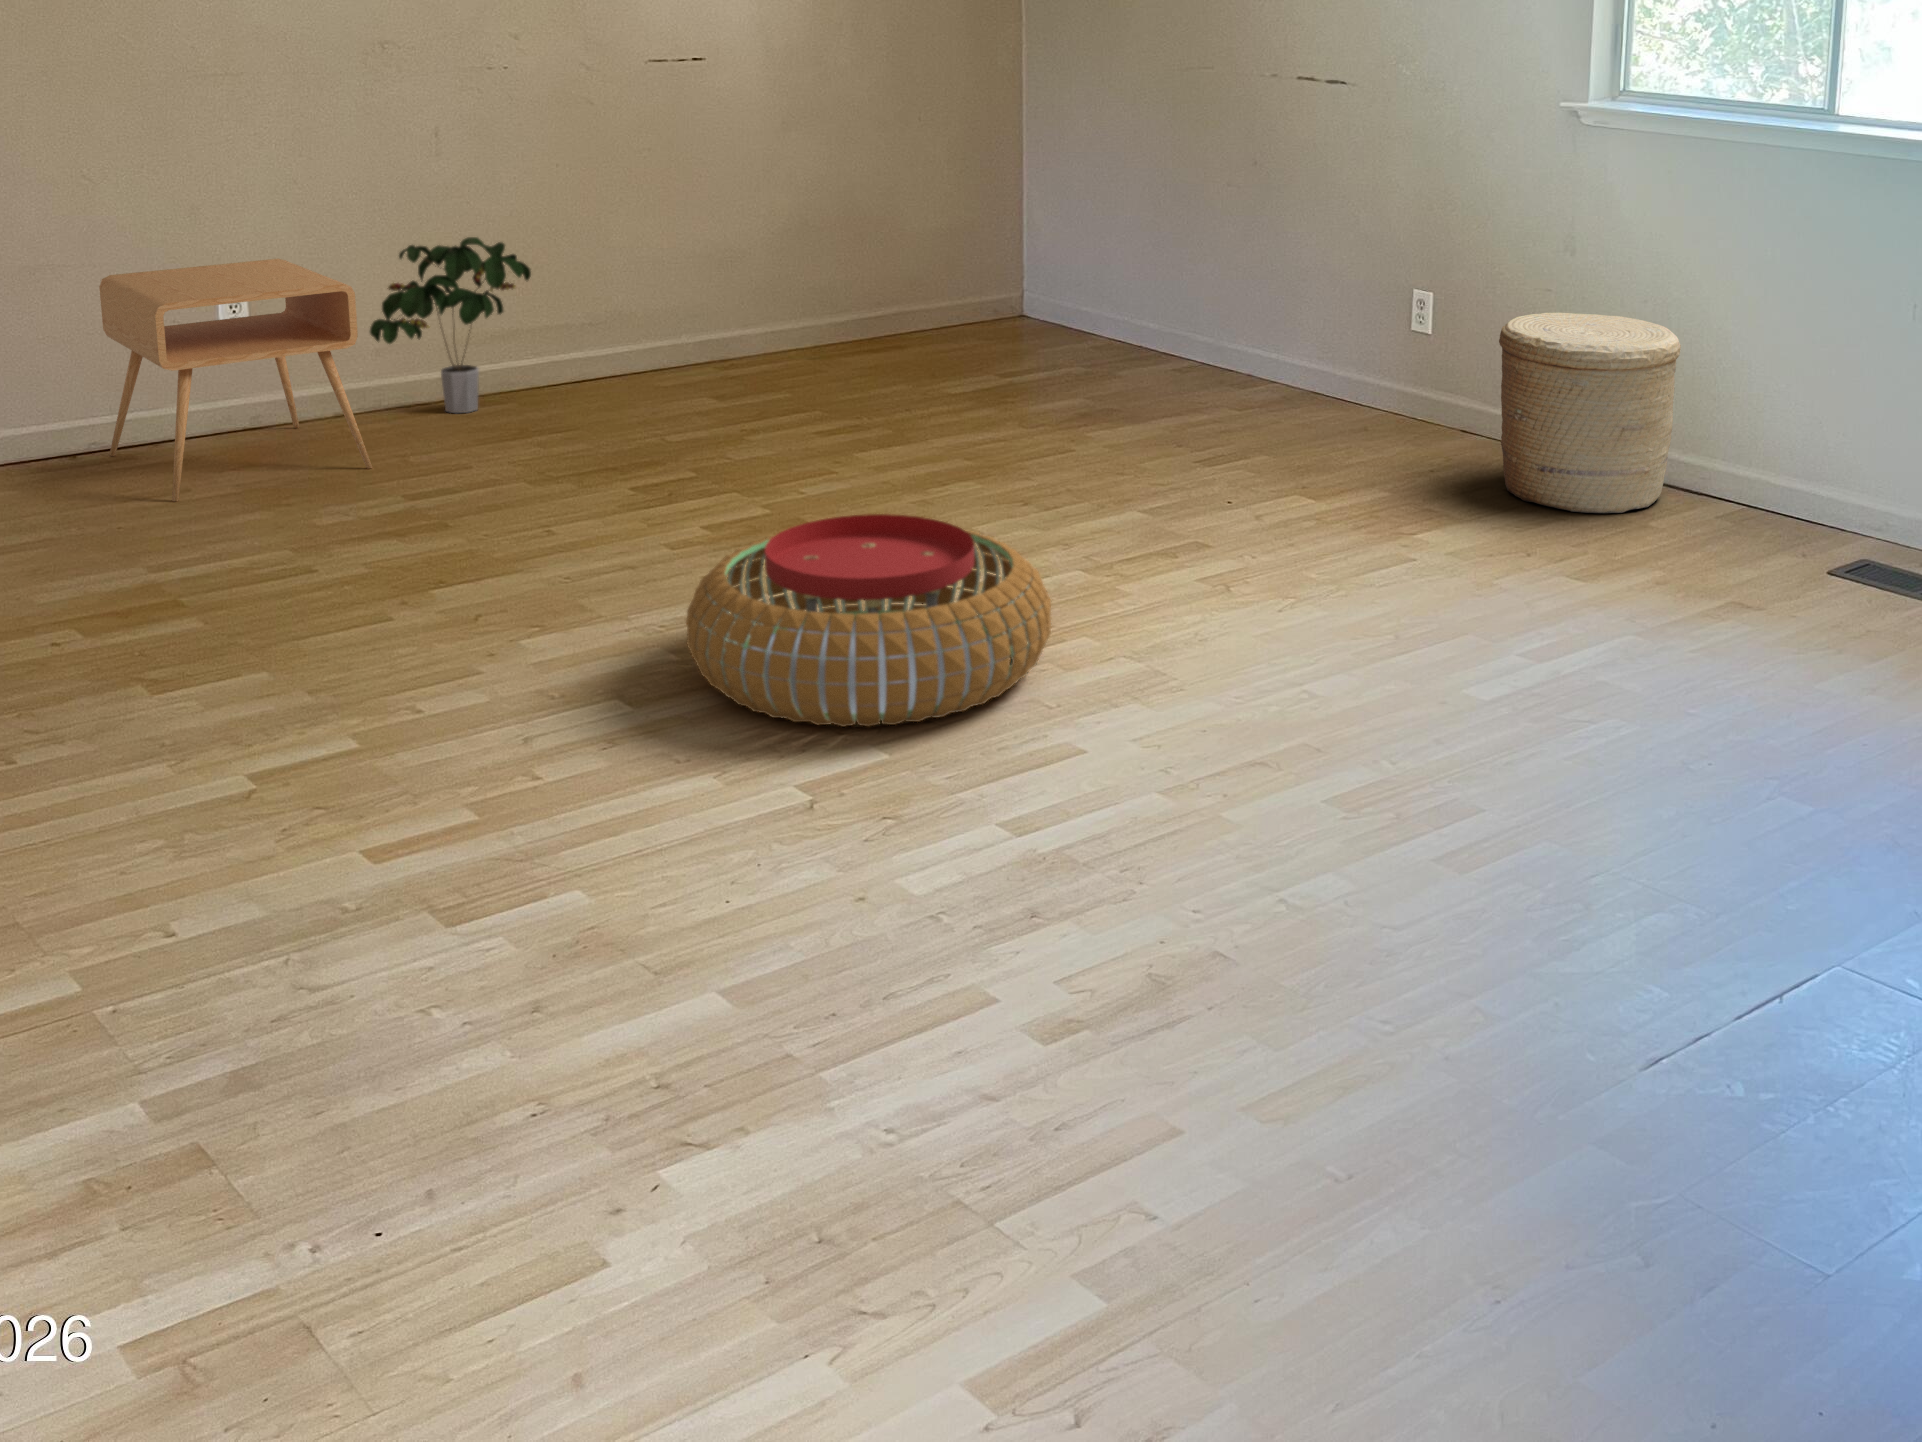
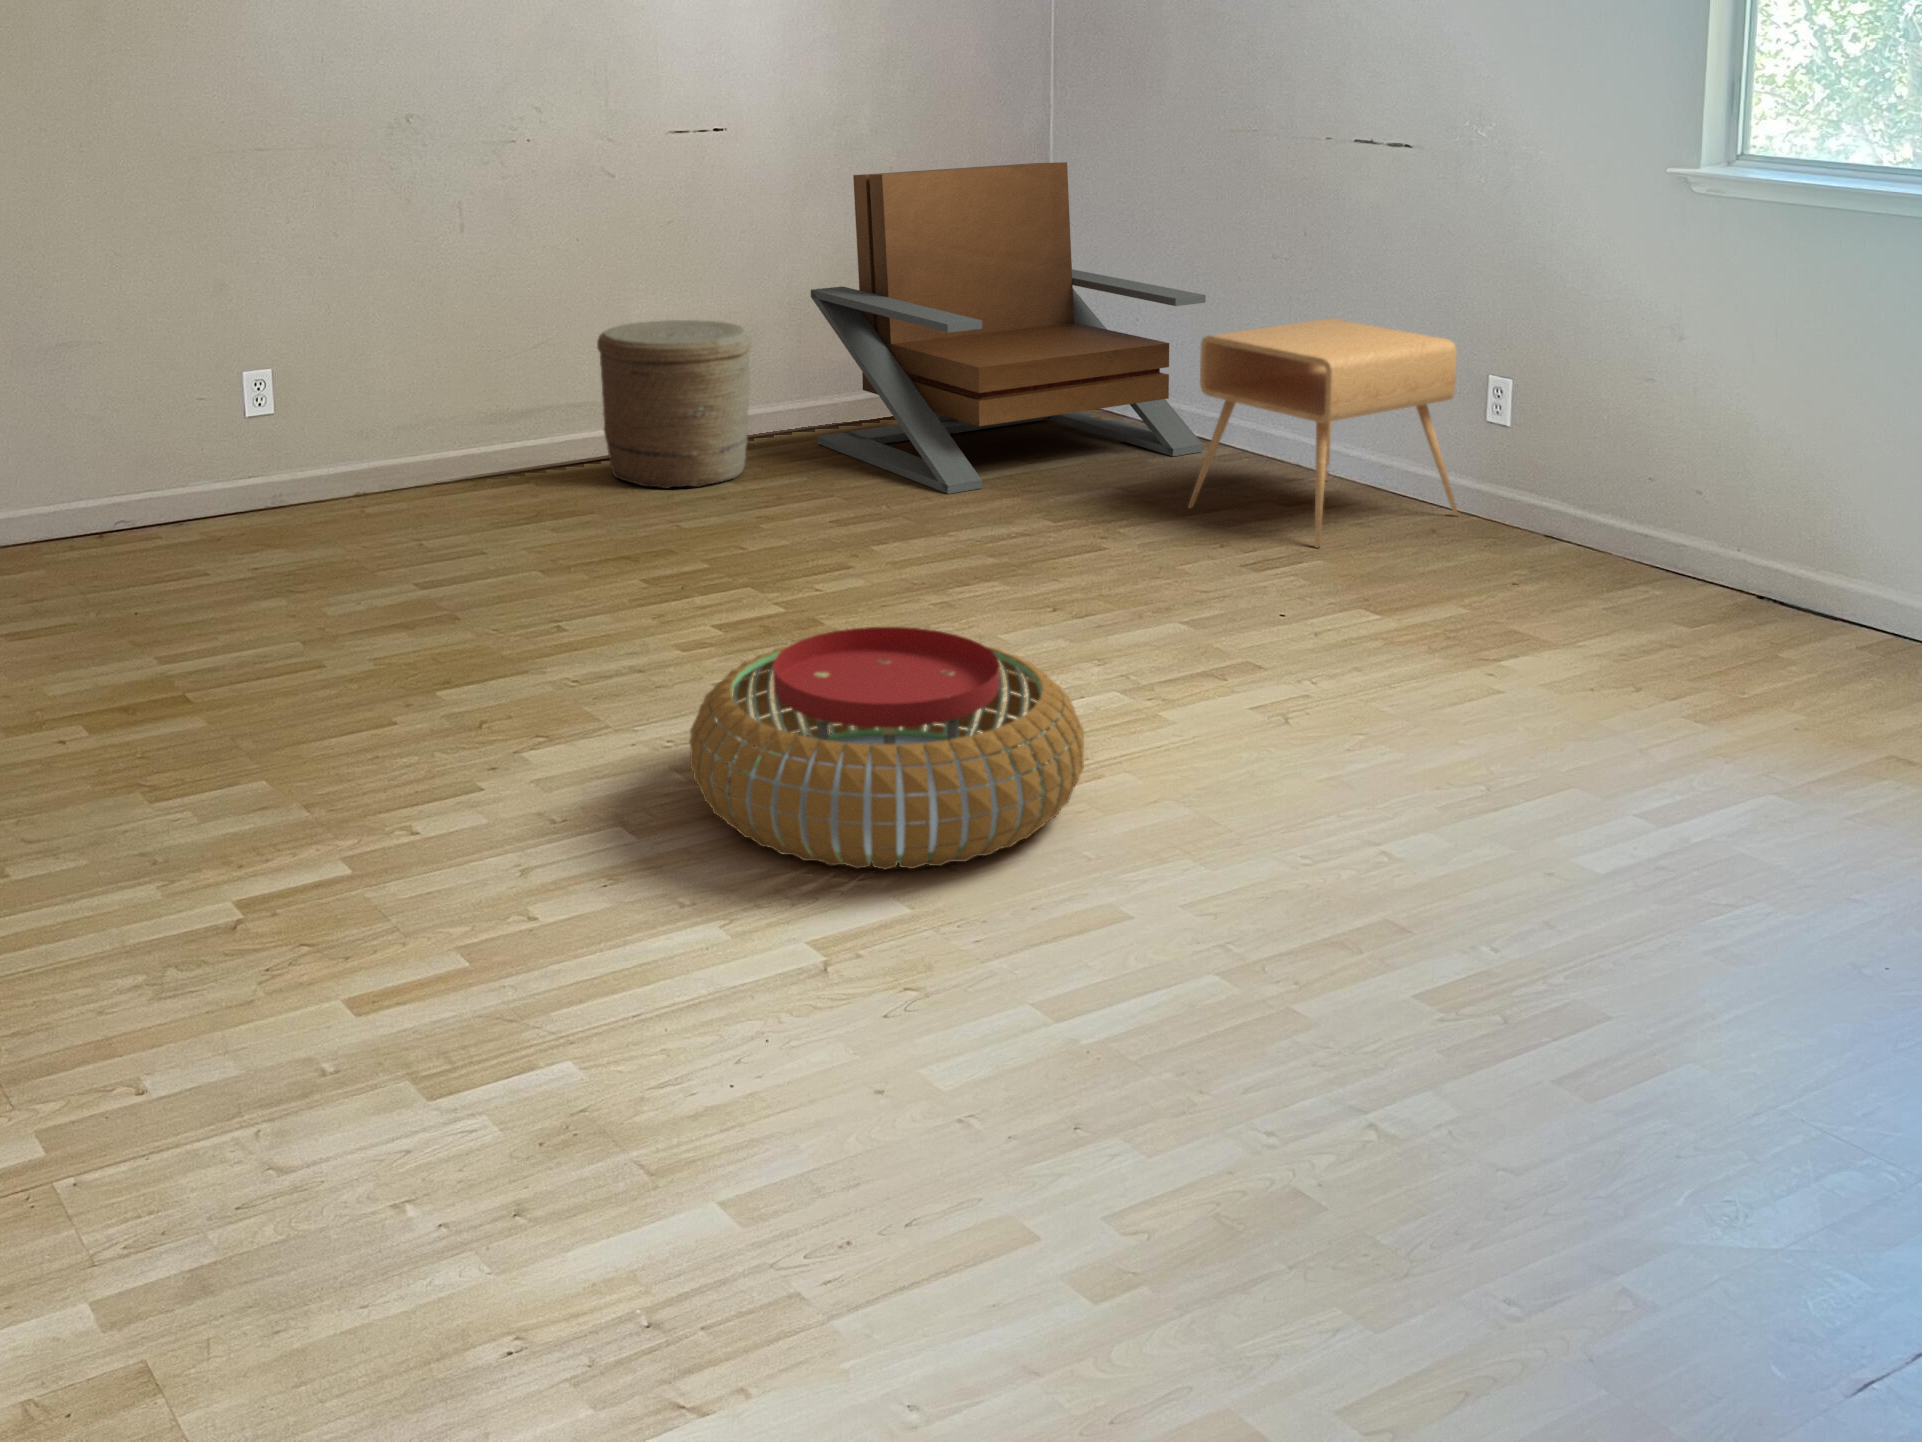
lounge chair: none [802,88,1182,404] -> present [811,162,1206,494]
potted plant: present [370,237,531,413] -> none [385,319,542,497]
side table: present [99,259,372,501] -> present [1188,318,1458,548]
woven basket: present [1499,313,1681,513] -> present [597,320,751,488]

